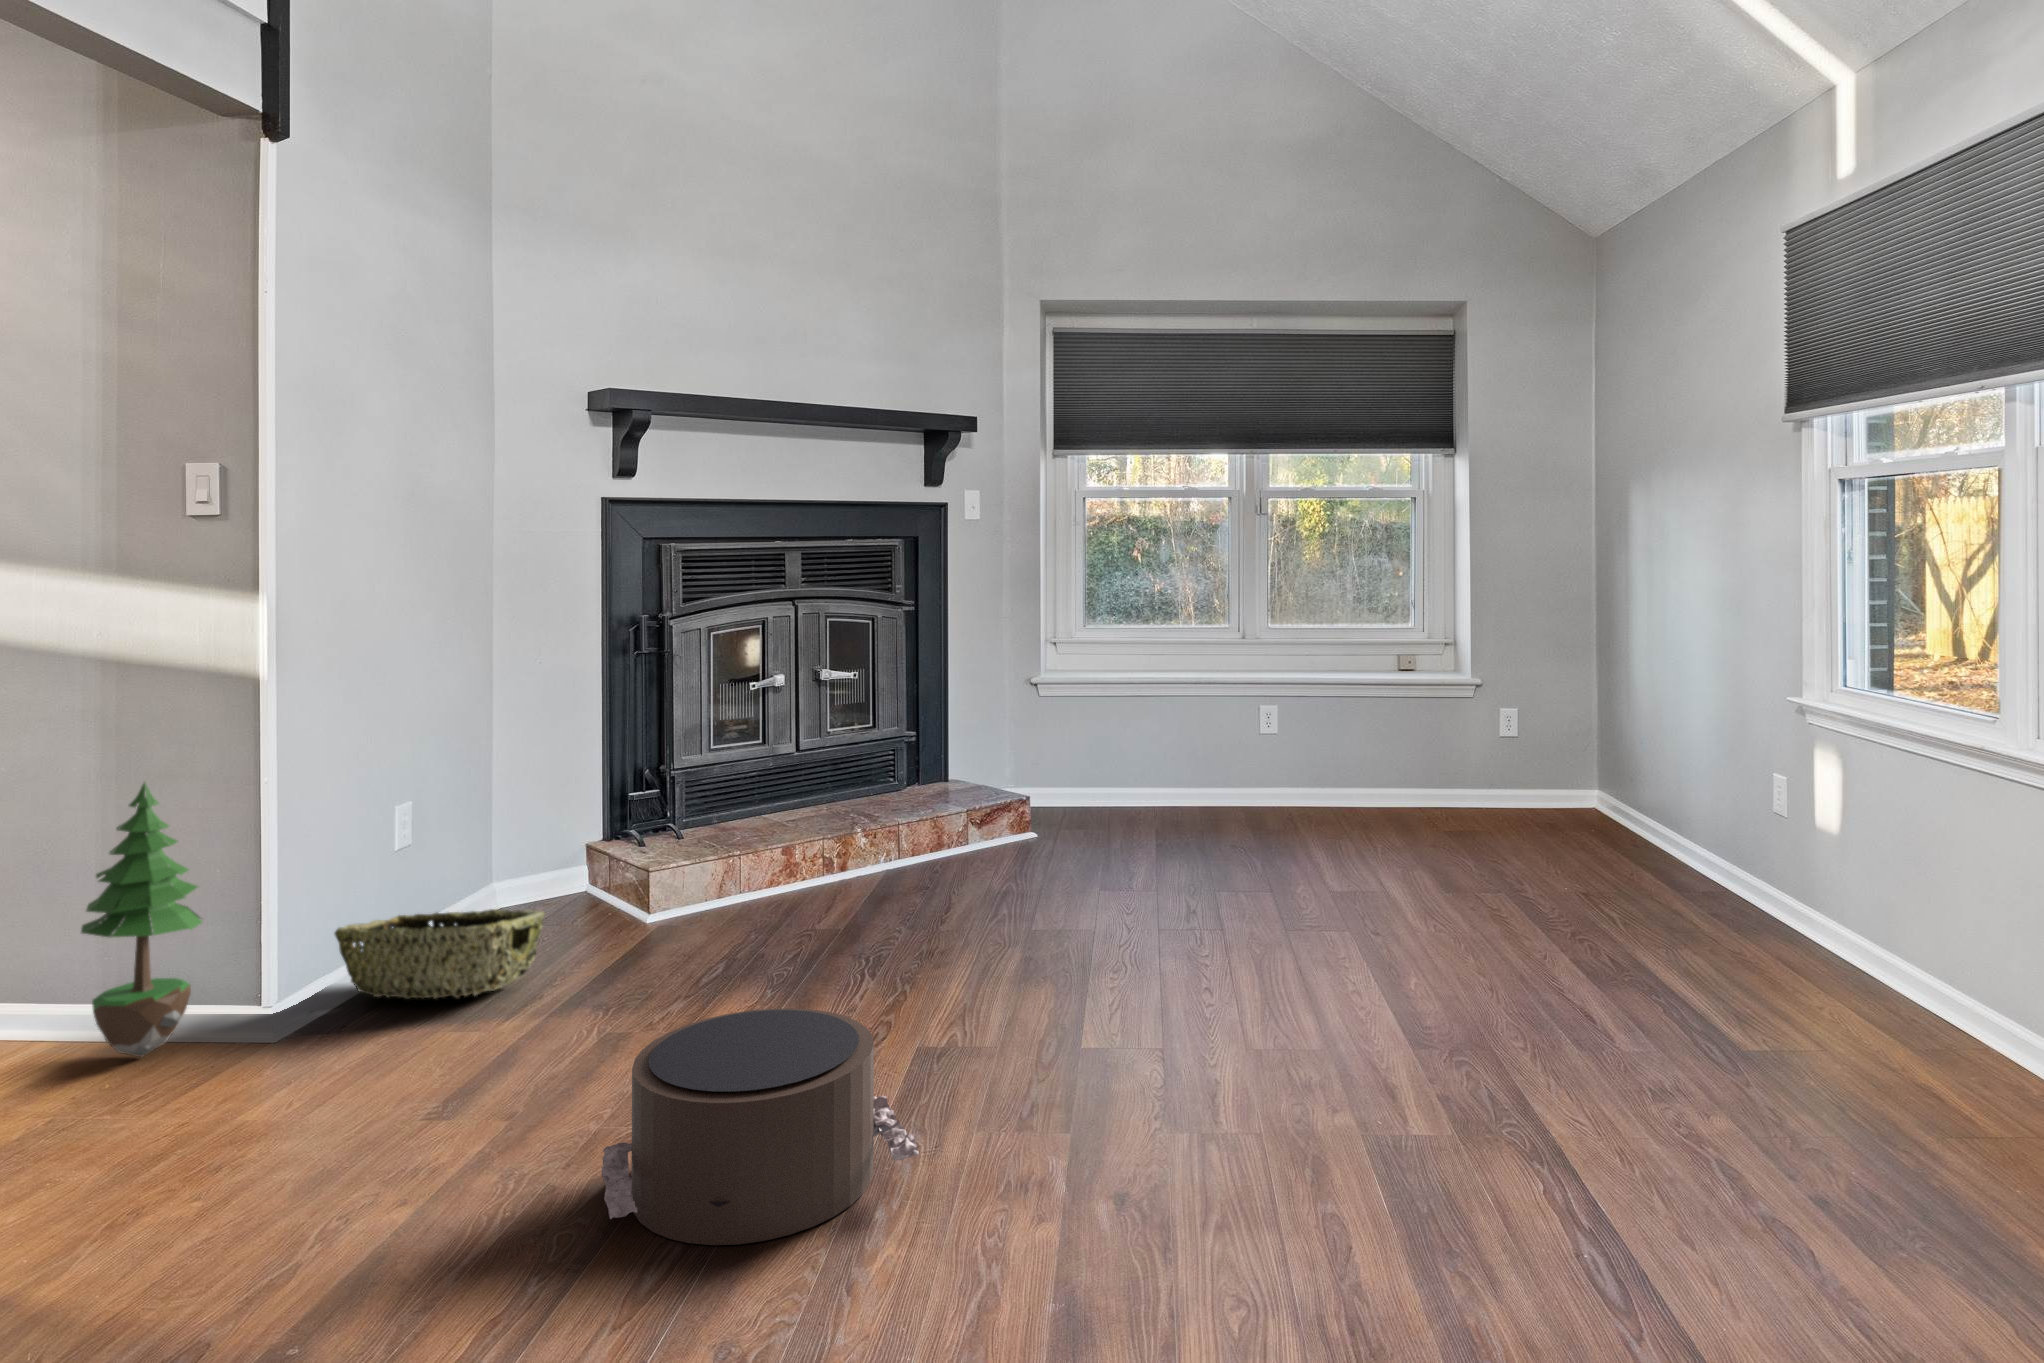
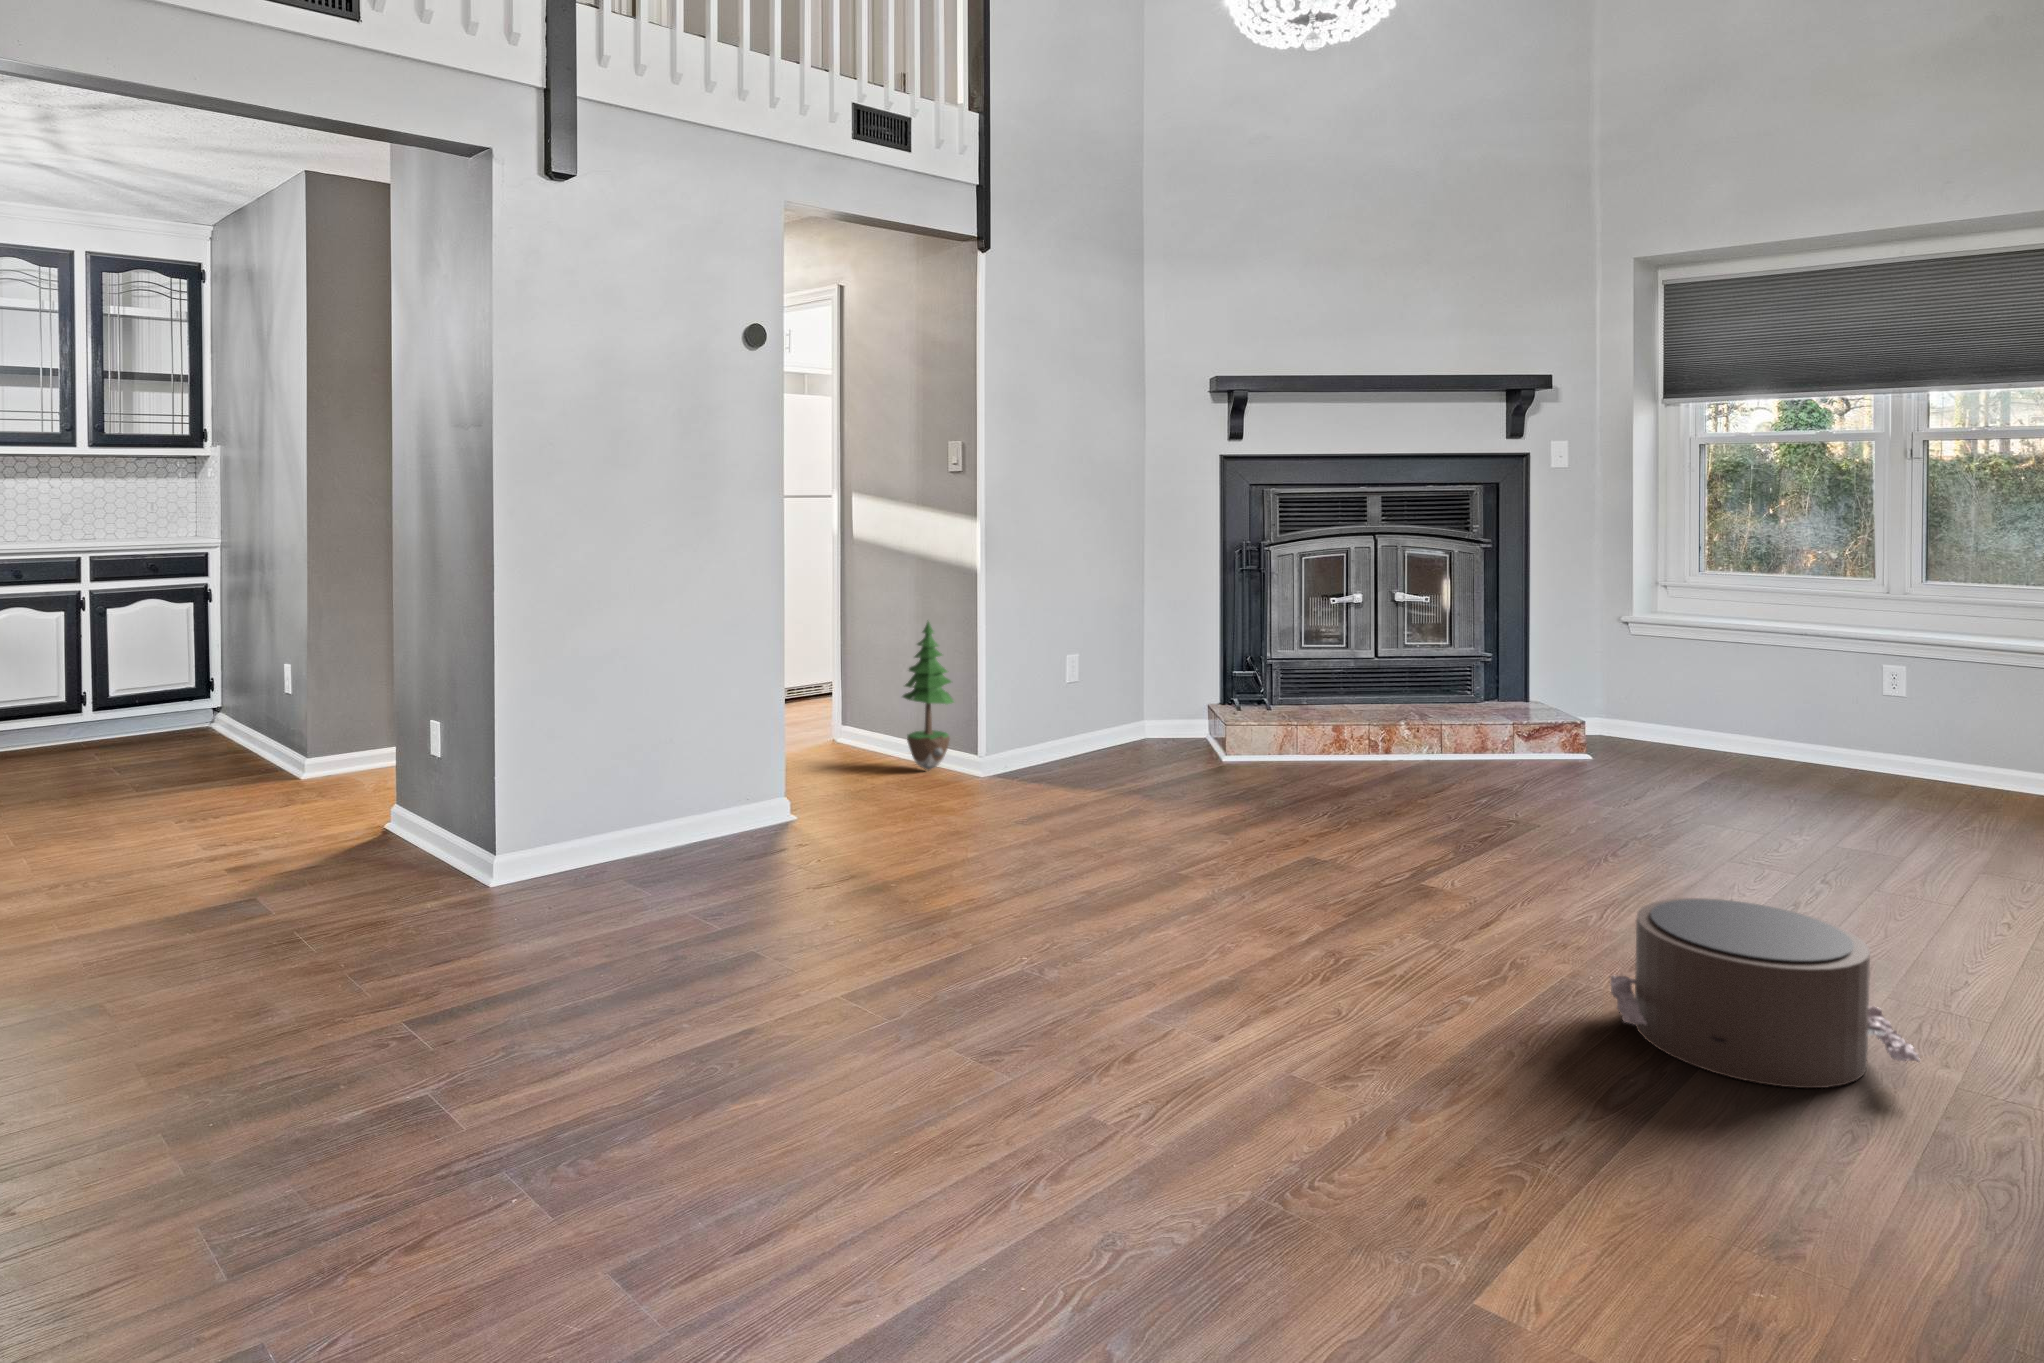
woven basket: present [335,909,544,999] -> none [1022,721,1136,778]
pouf: present [601,1008,919,1245] -> present [1610,898,1920,1088]

